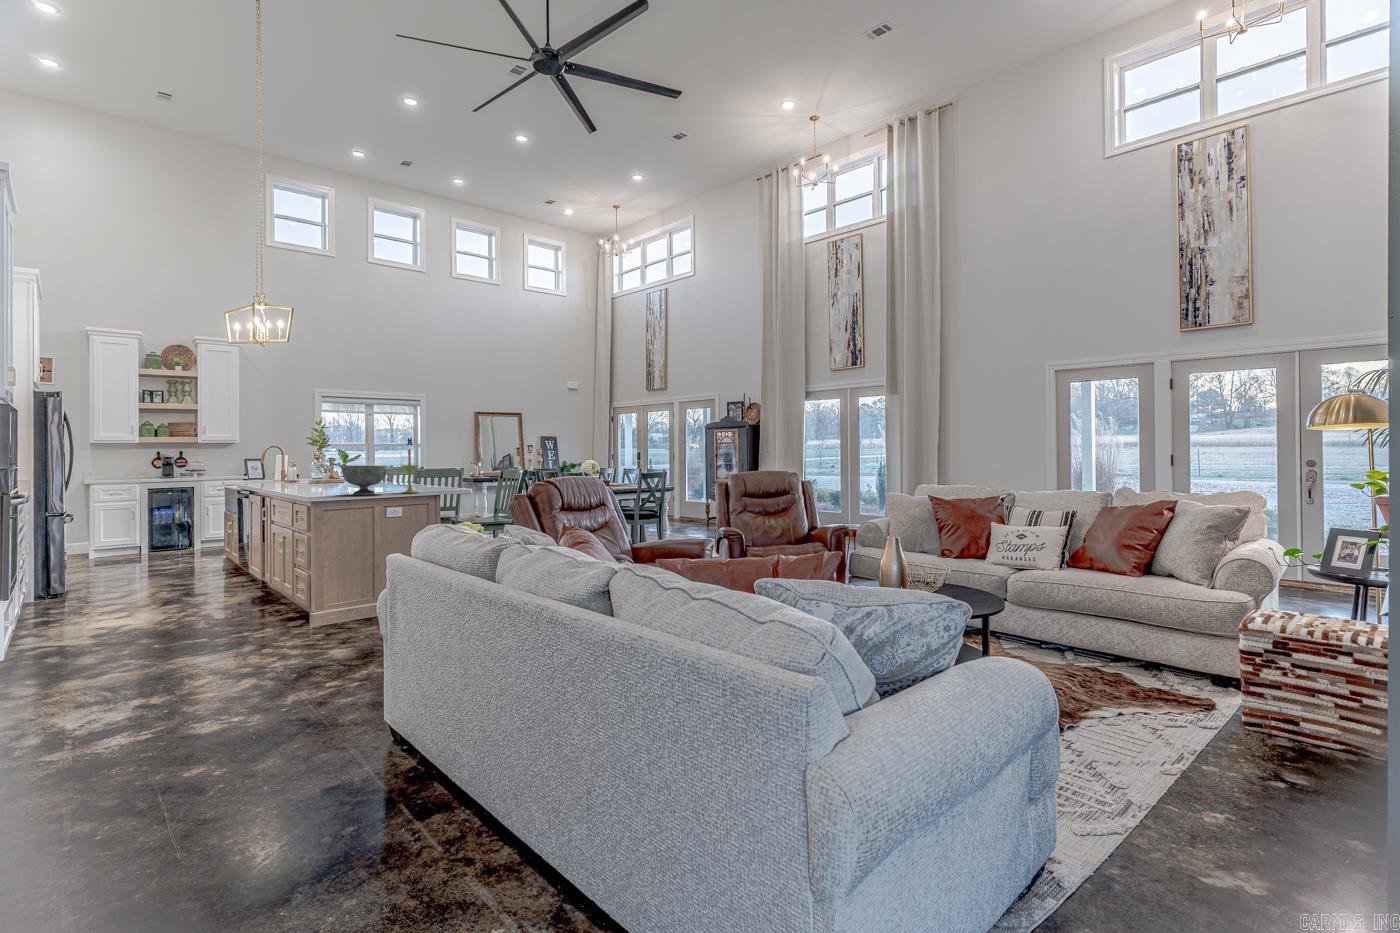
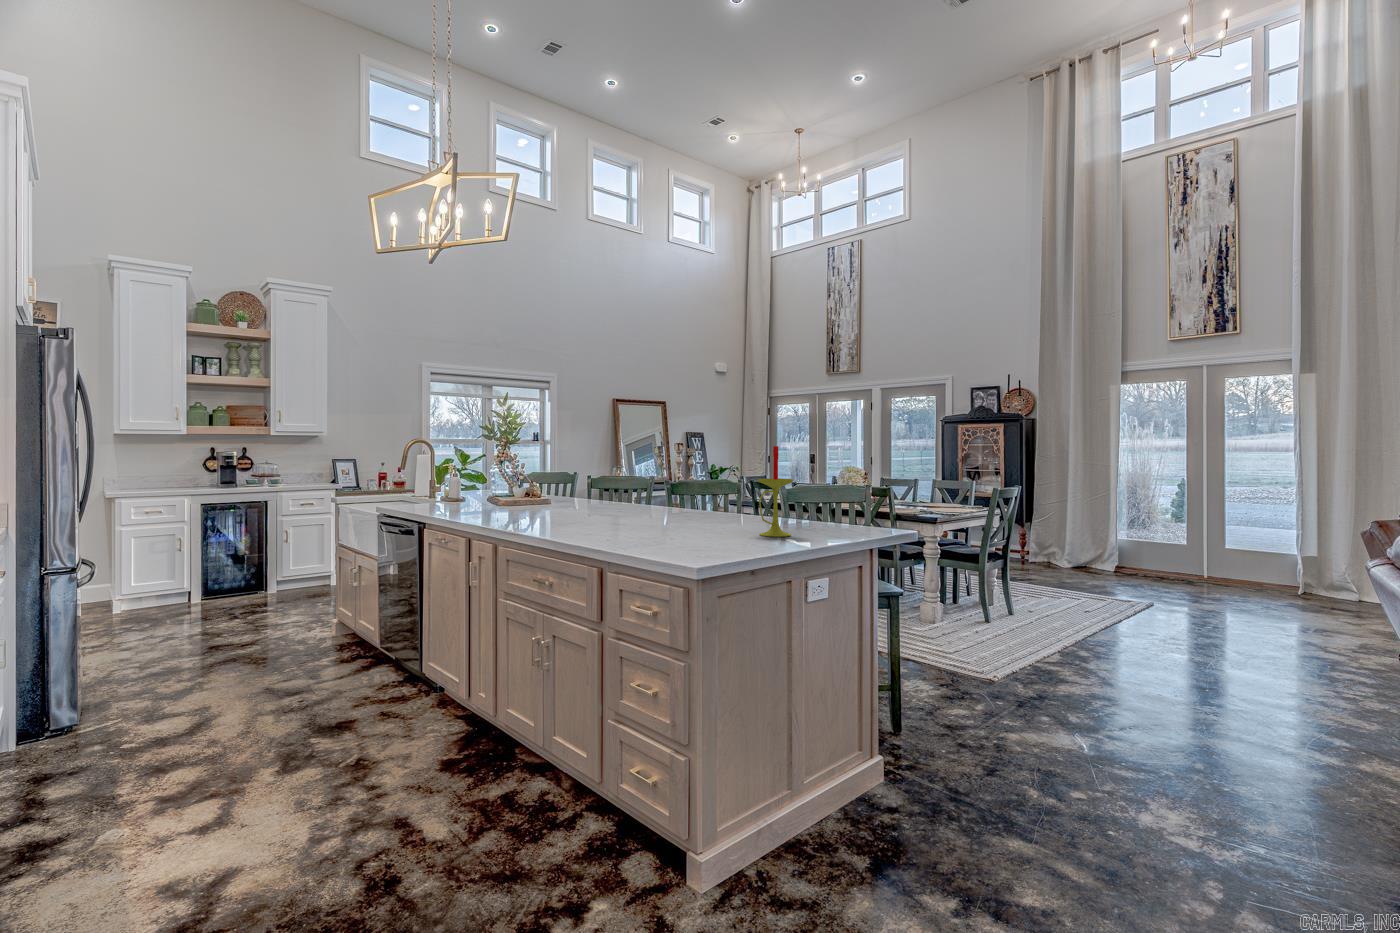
decorative bowl: present [342,466,386,495] -> none [677,480,762,545]

